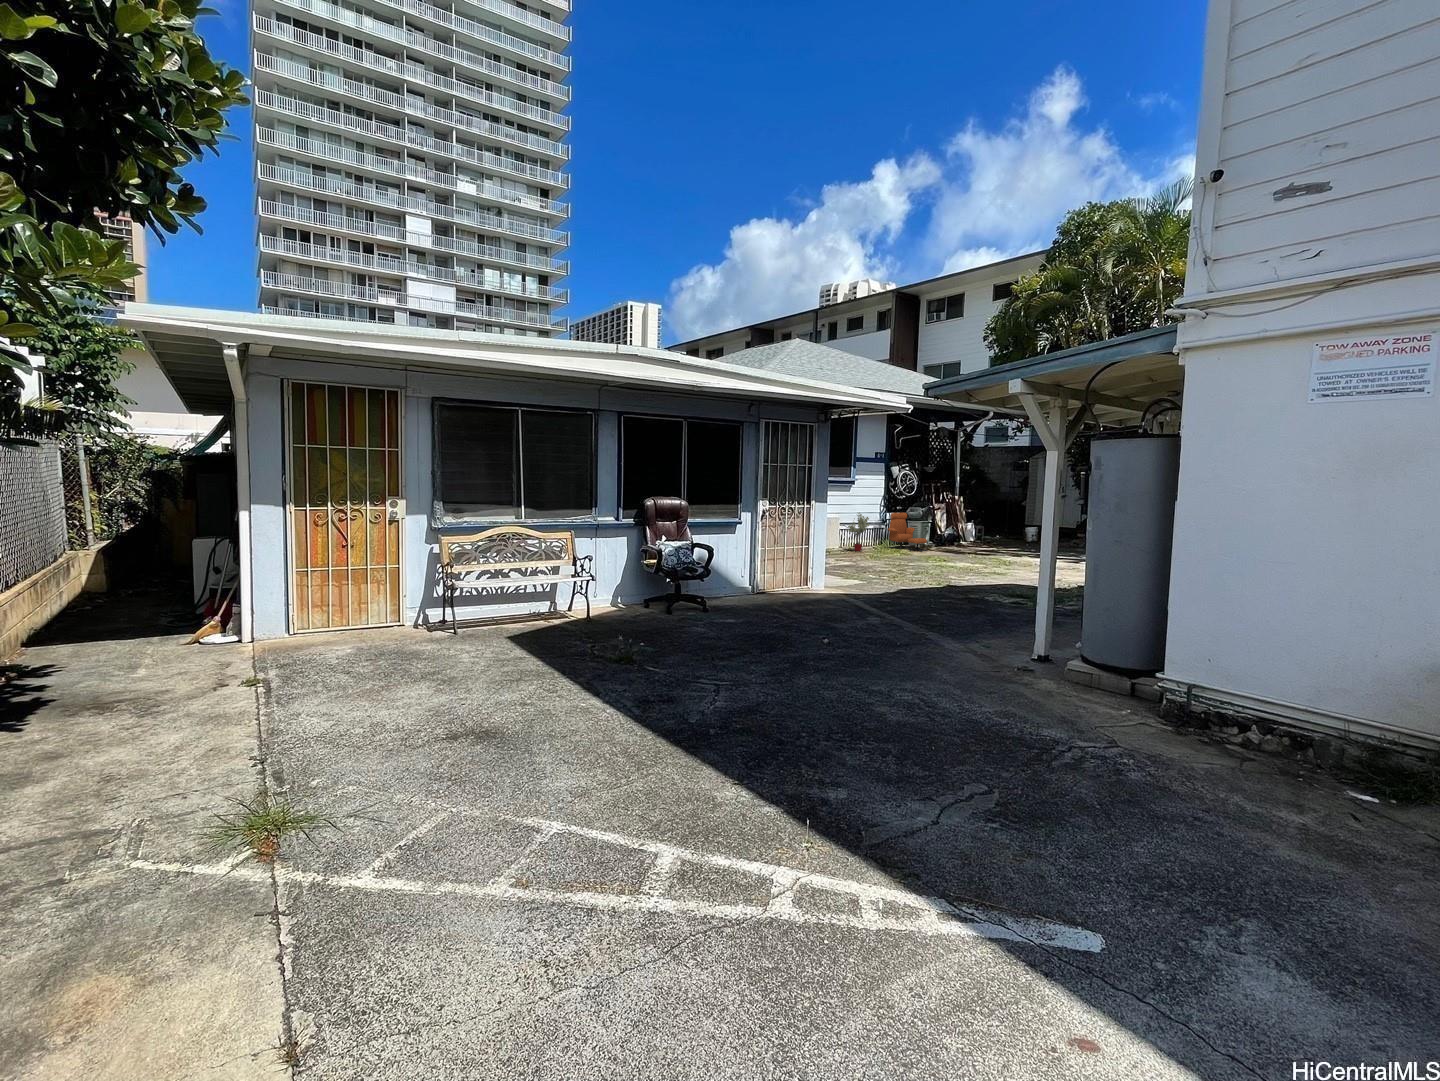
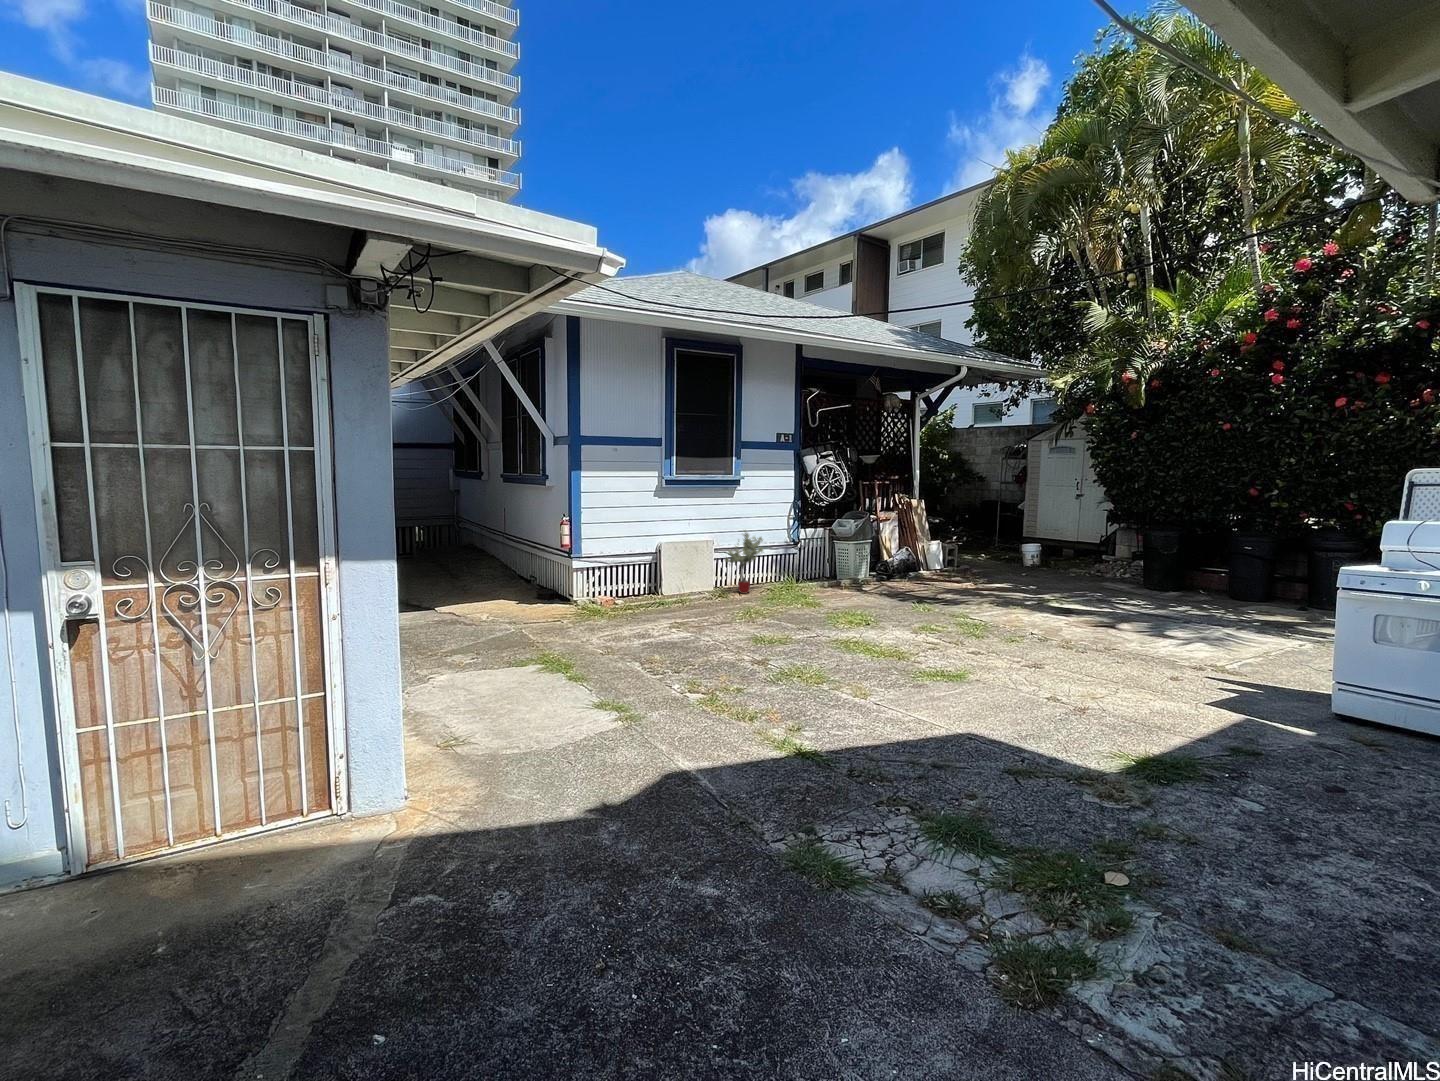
lounge chair: present [888,513,927,552] -> none [798,528,859,592]

